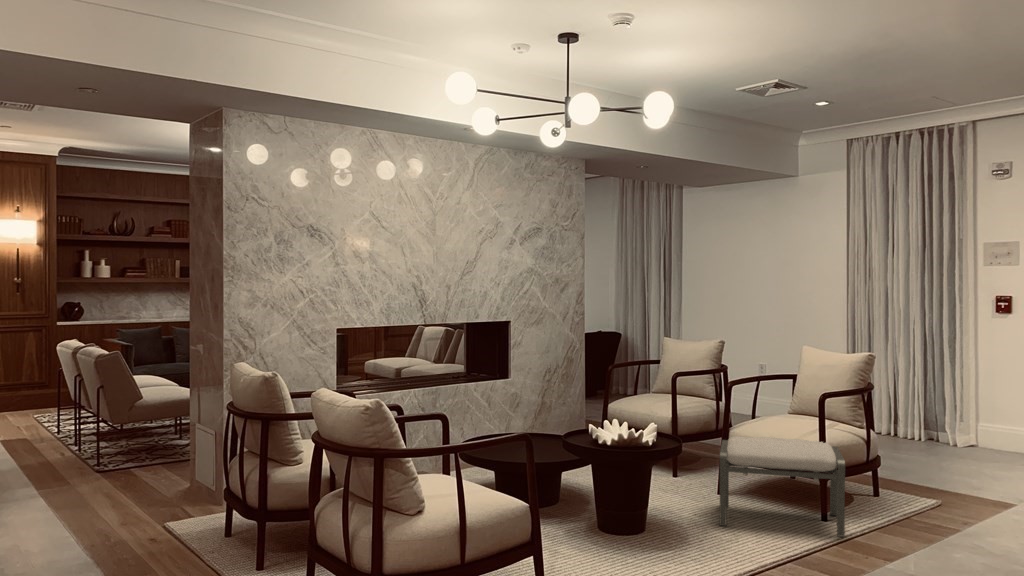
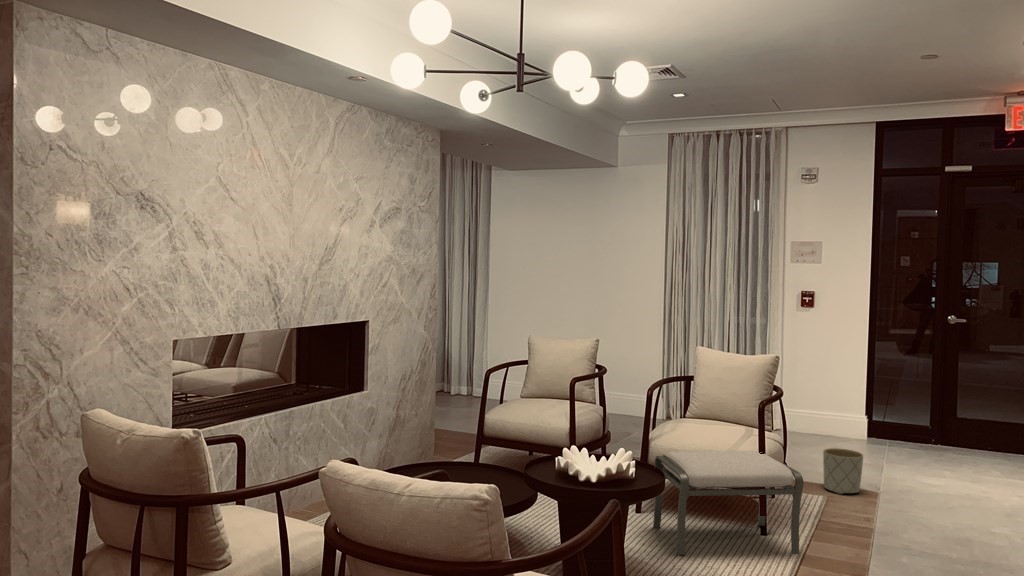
planter: none [949,455,993,503] -> present [823,448,863,494]

